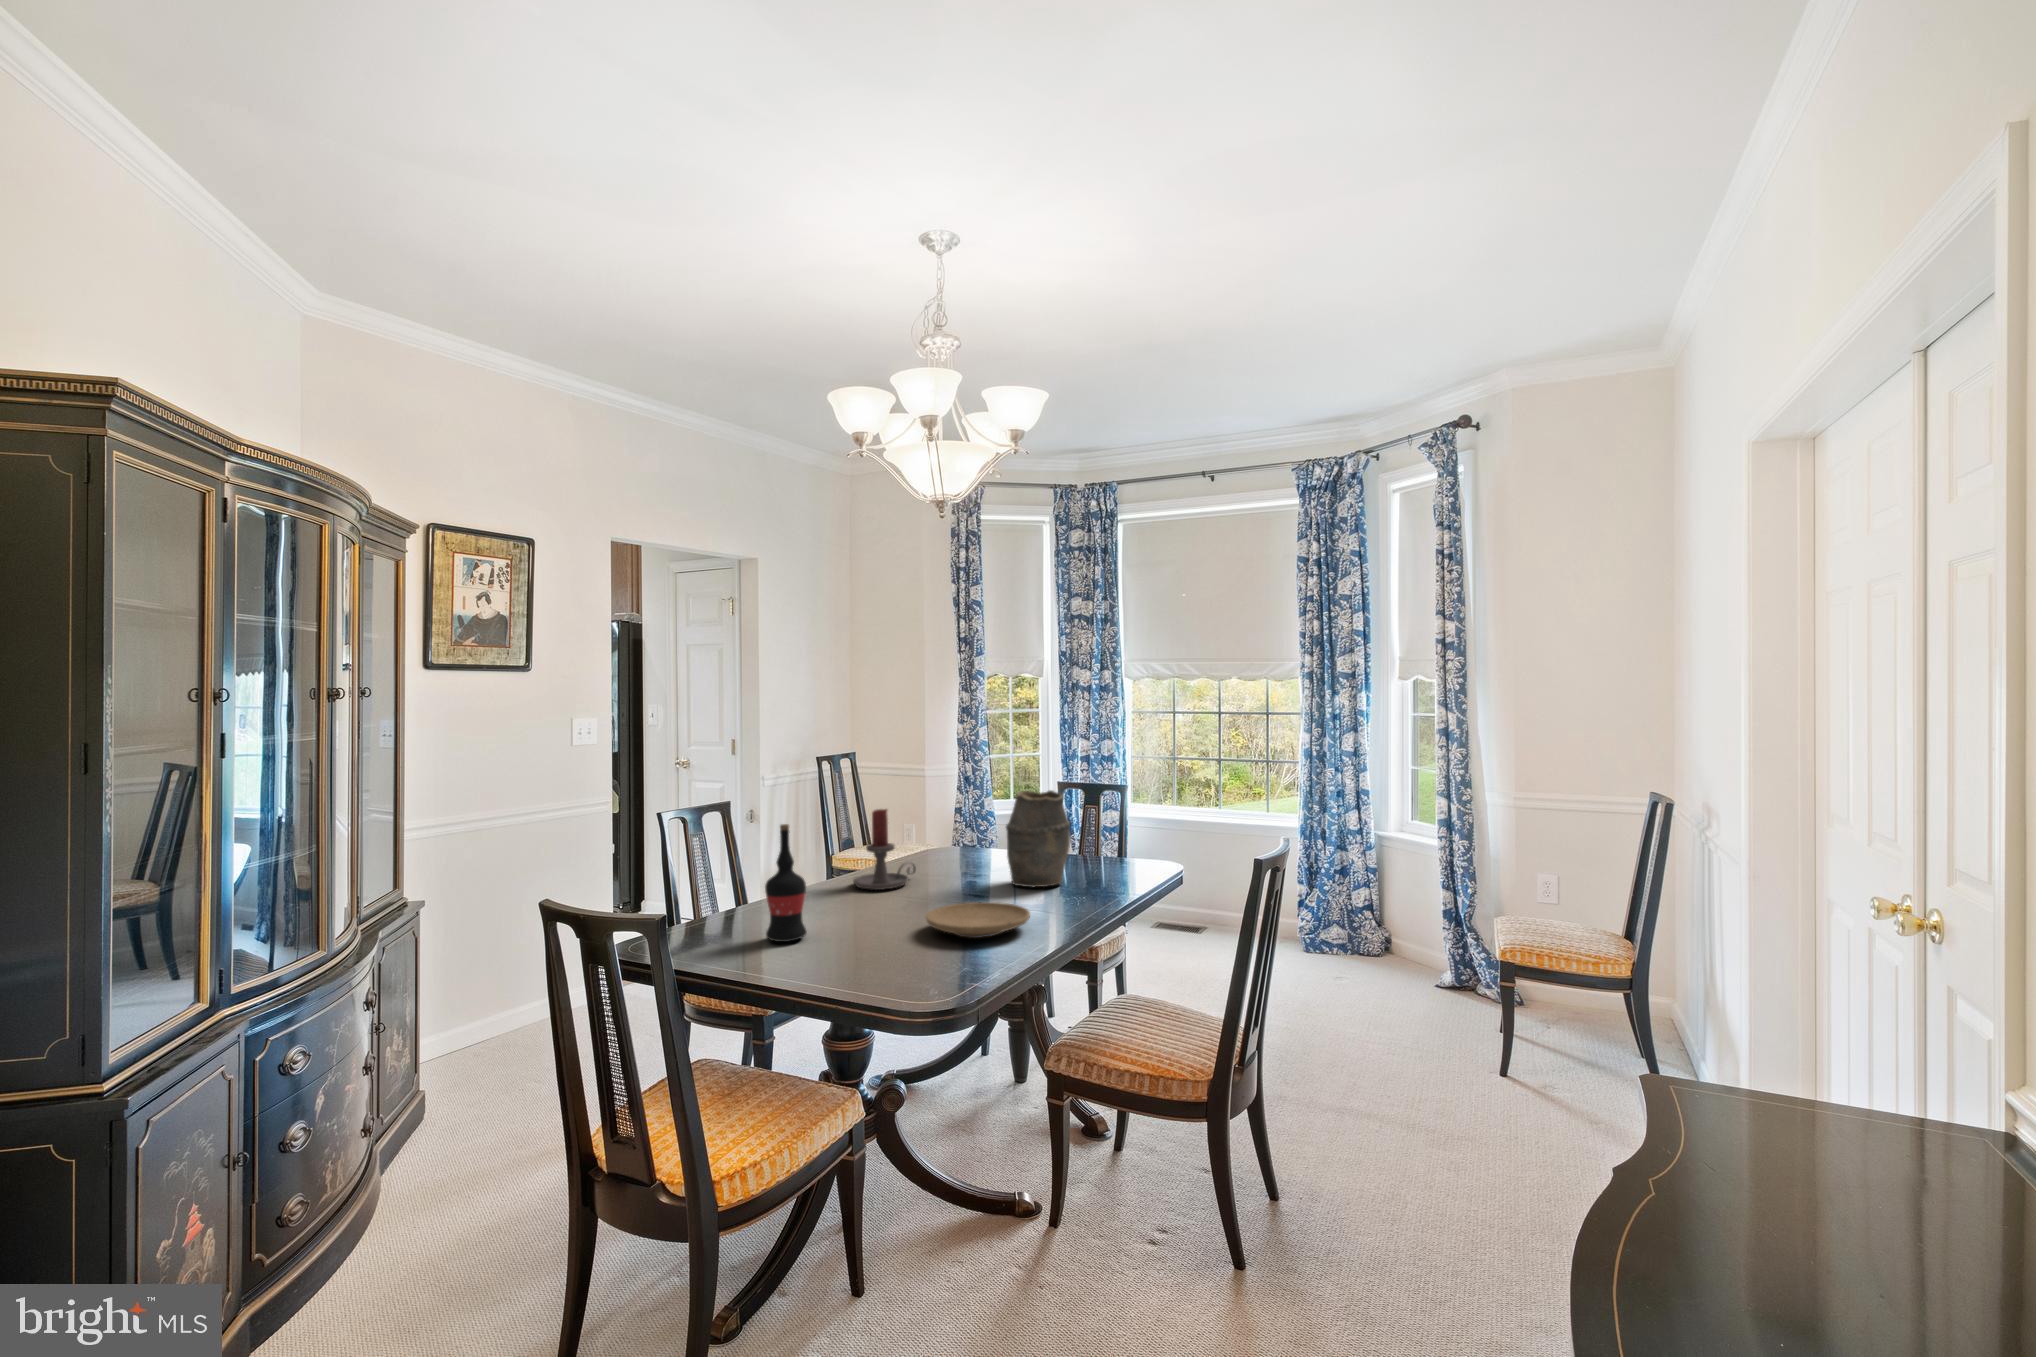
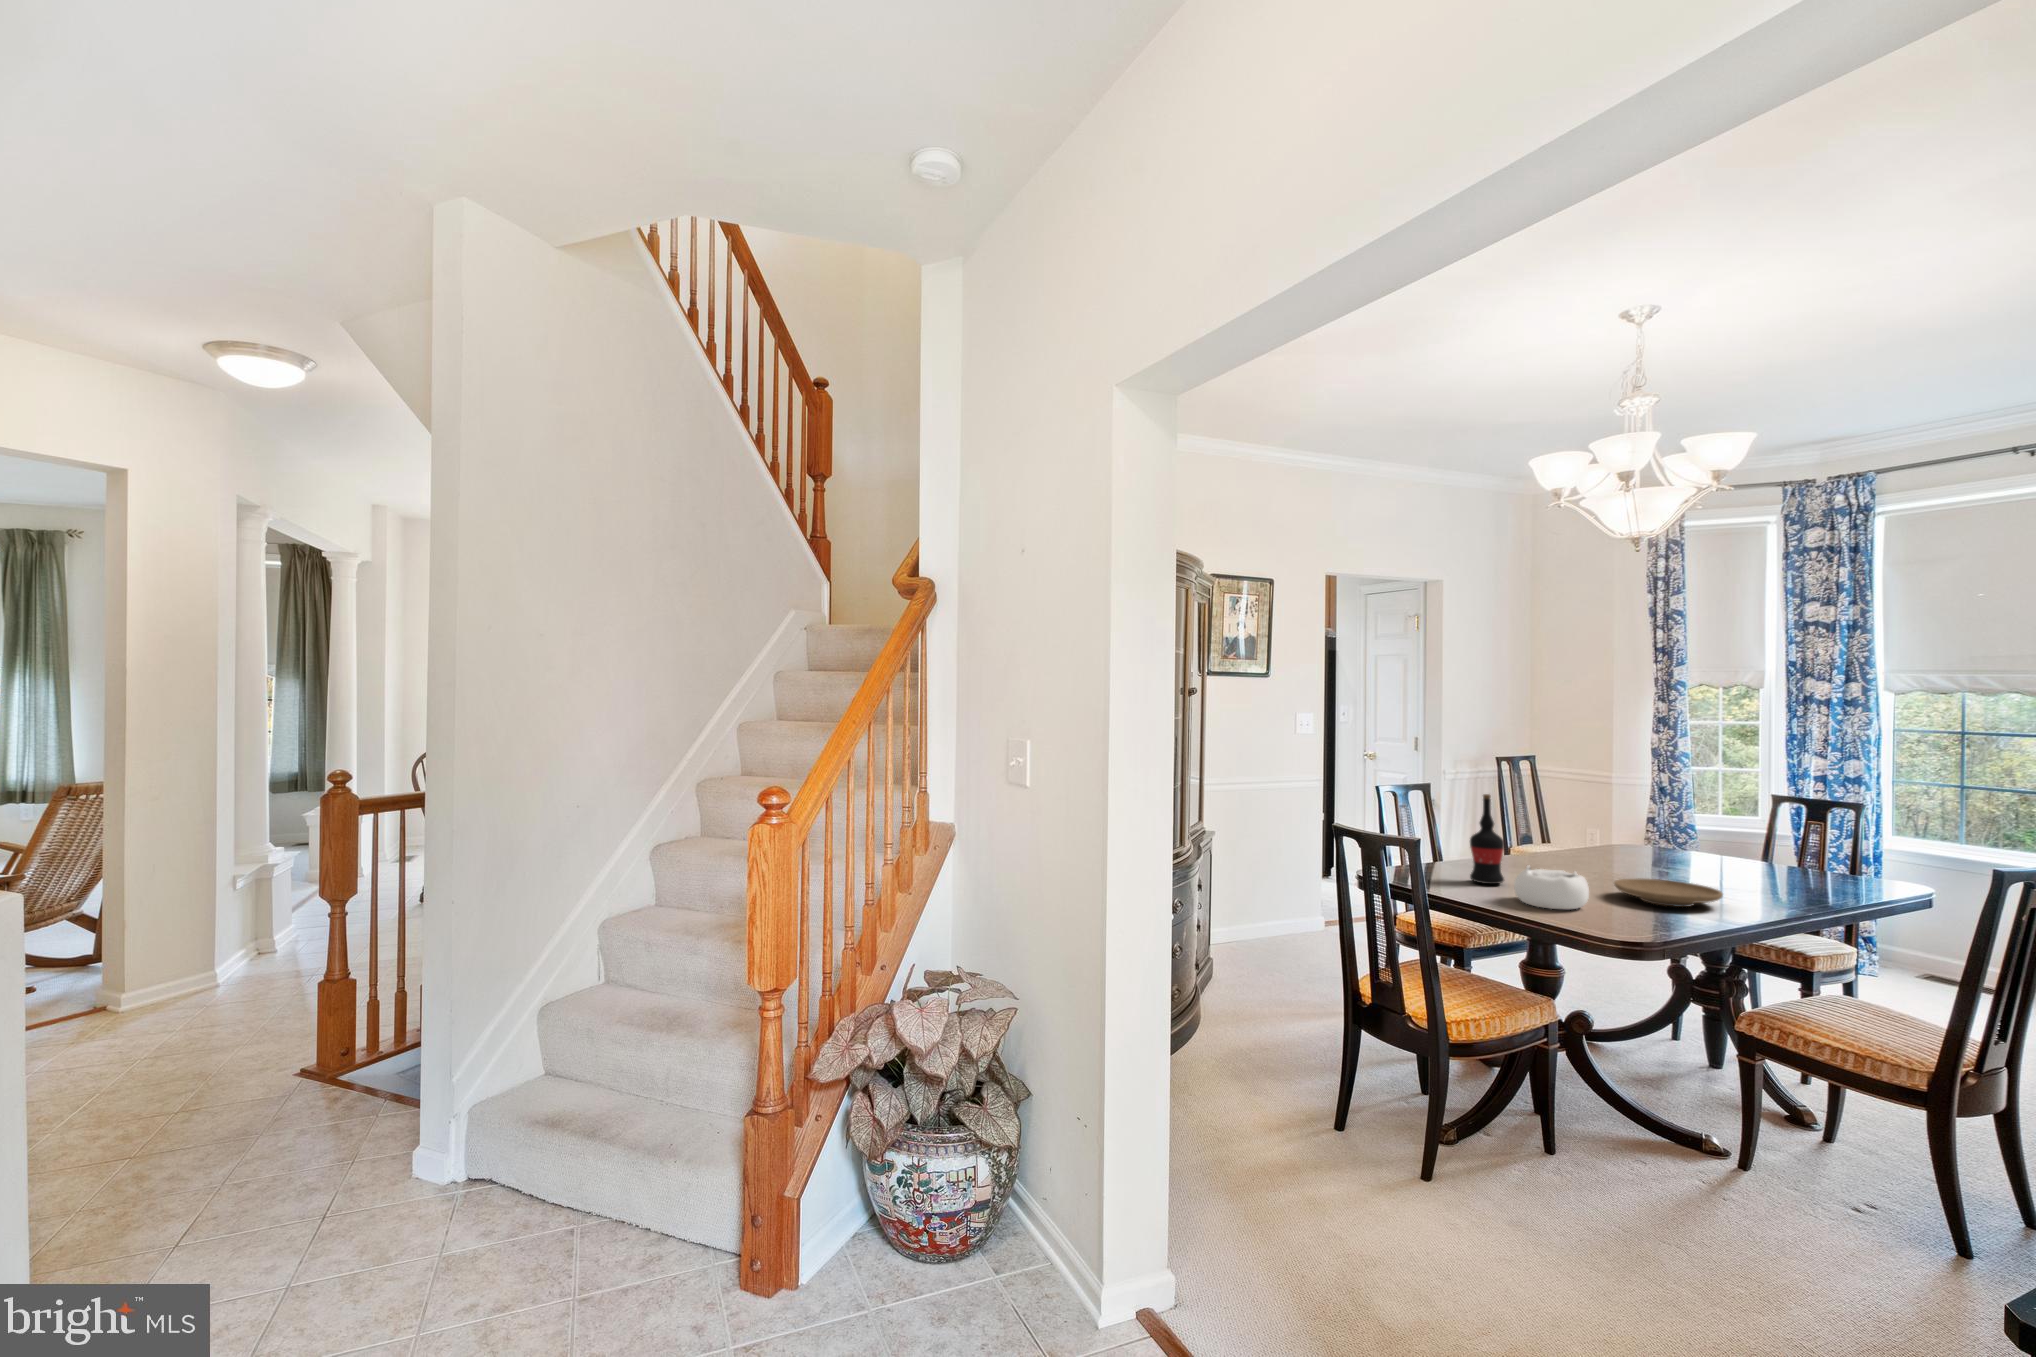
vase: present [1006,790,1071,887] -> none [1701,792,1778,883]
candle holder: present [853,809,916,890] -> none [1542,795,1604,865]
decorative bowl: none [815,914,900,971] -> present [1514,866,1589,909]

